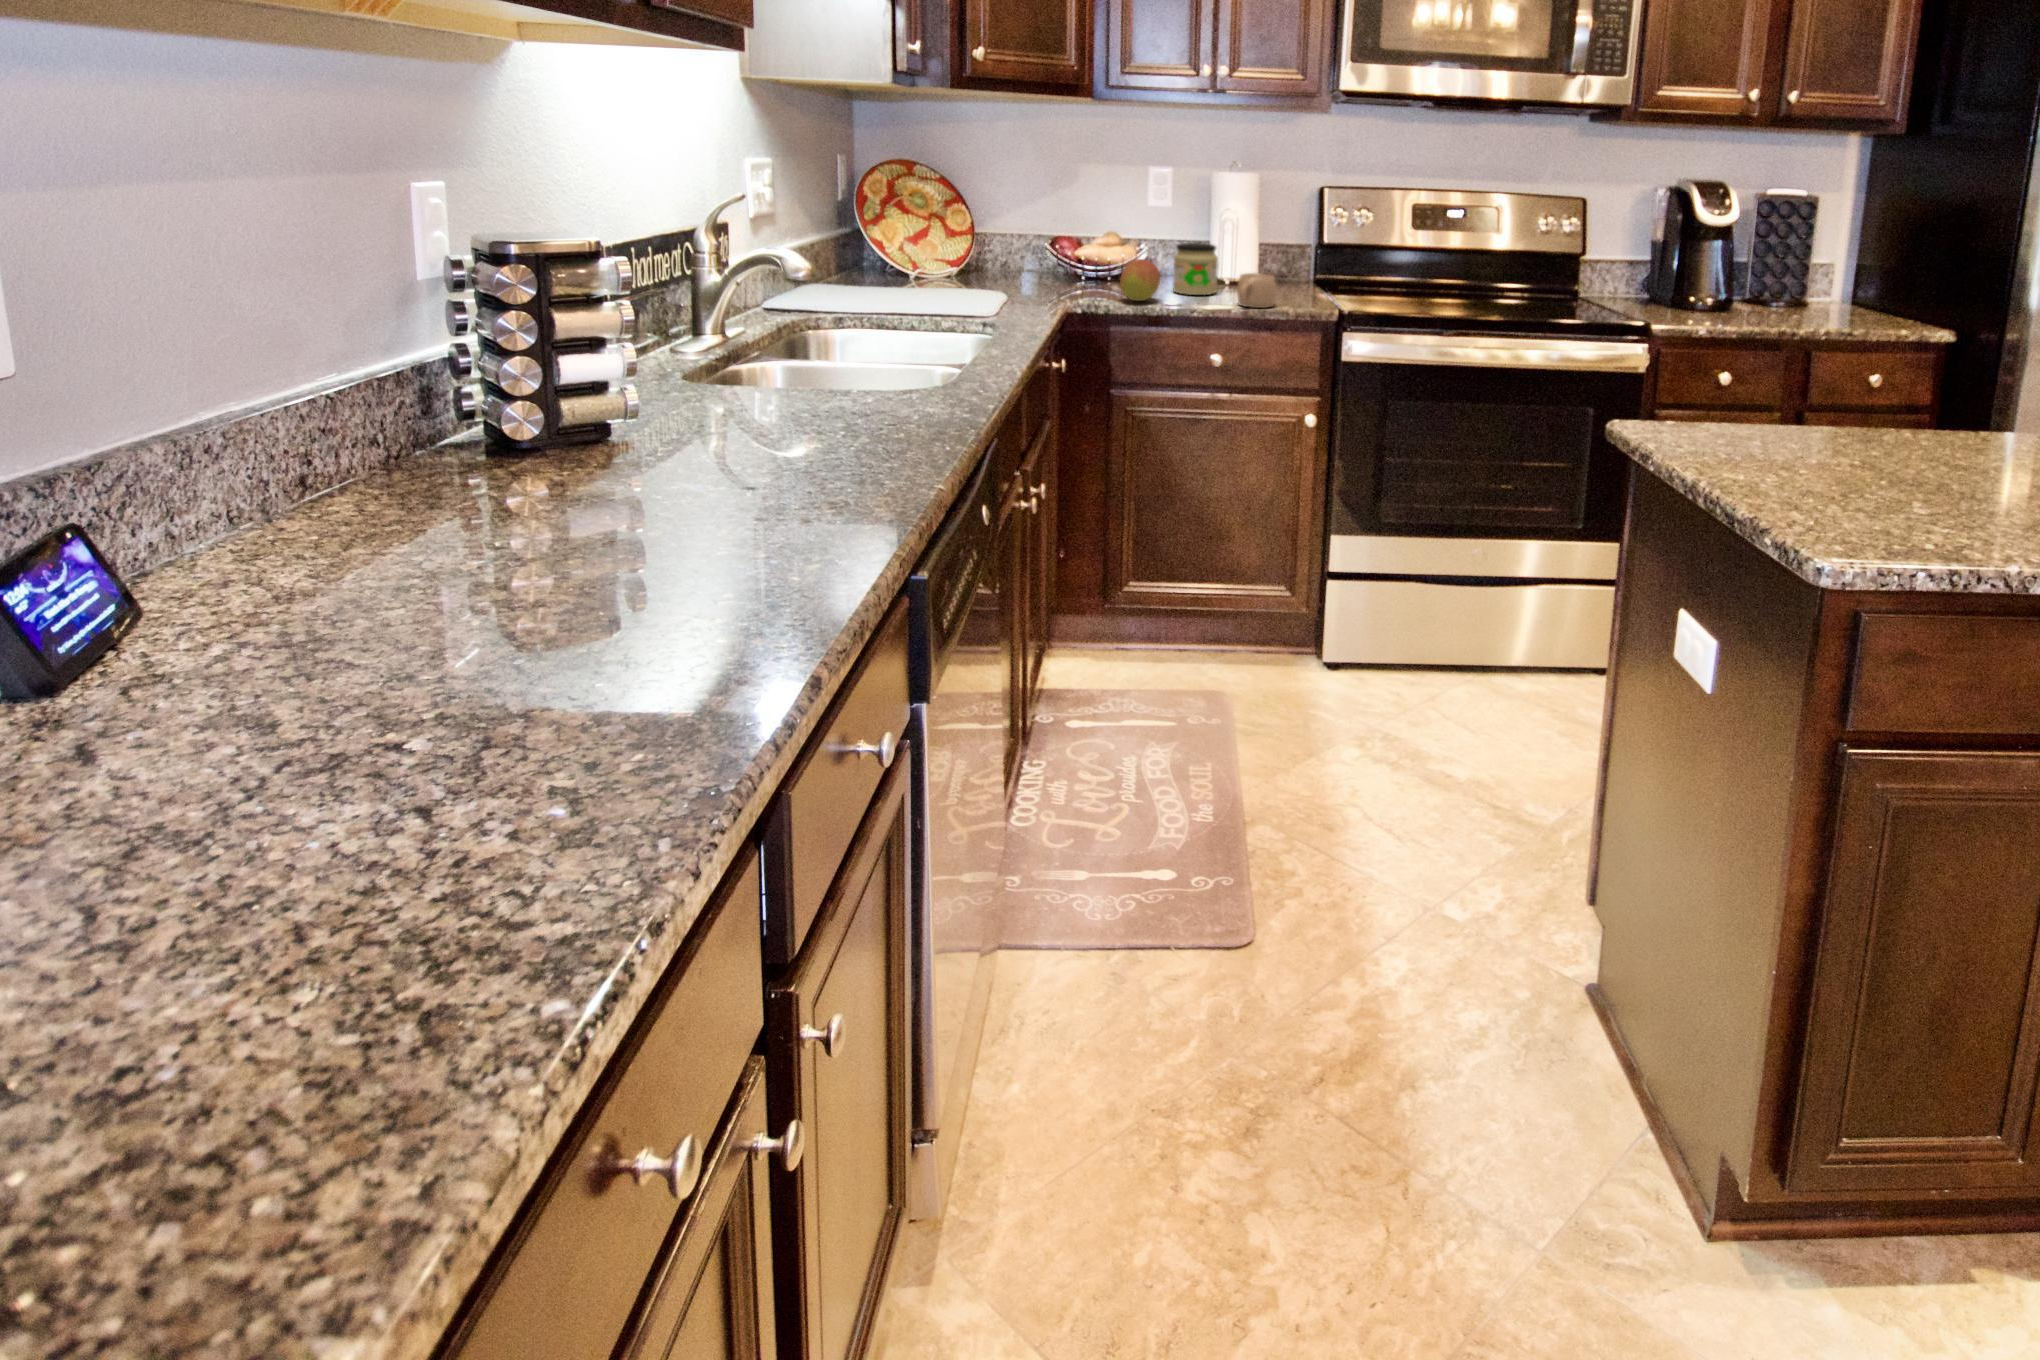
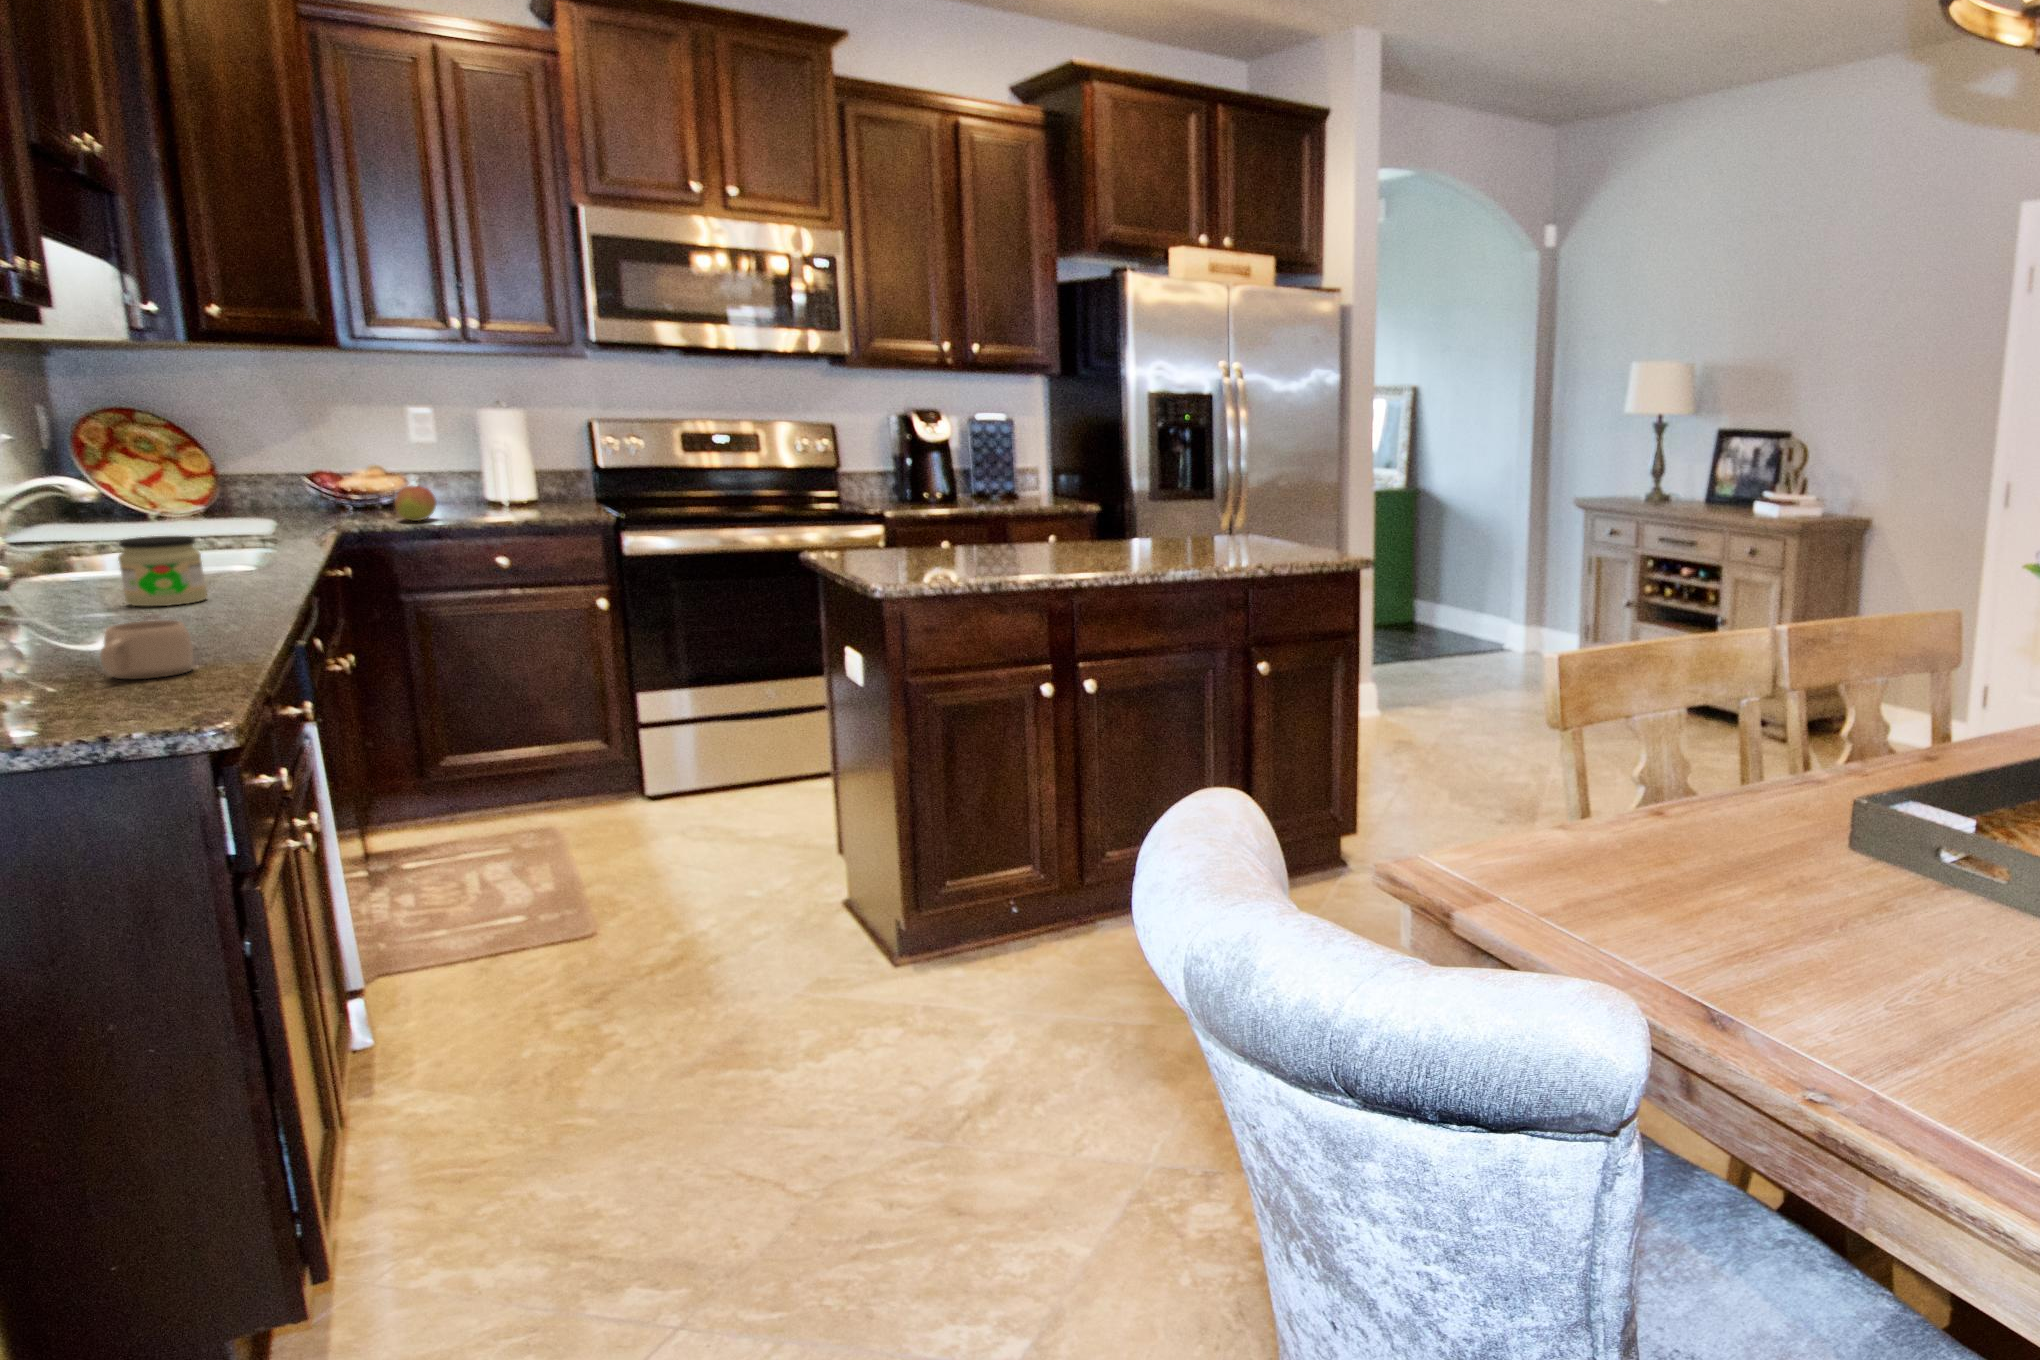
jar: present [1173,243,1218,295] -> present [118,536,207,606]
mug: present [1237,273,1276,308] -> present [100,620,193,679]

